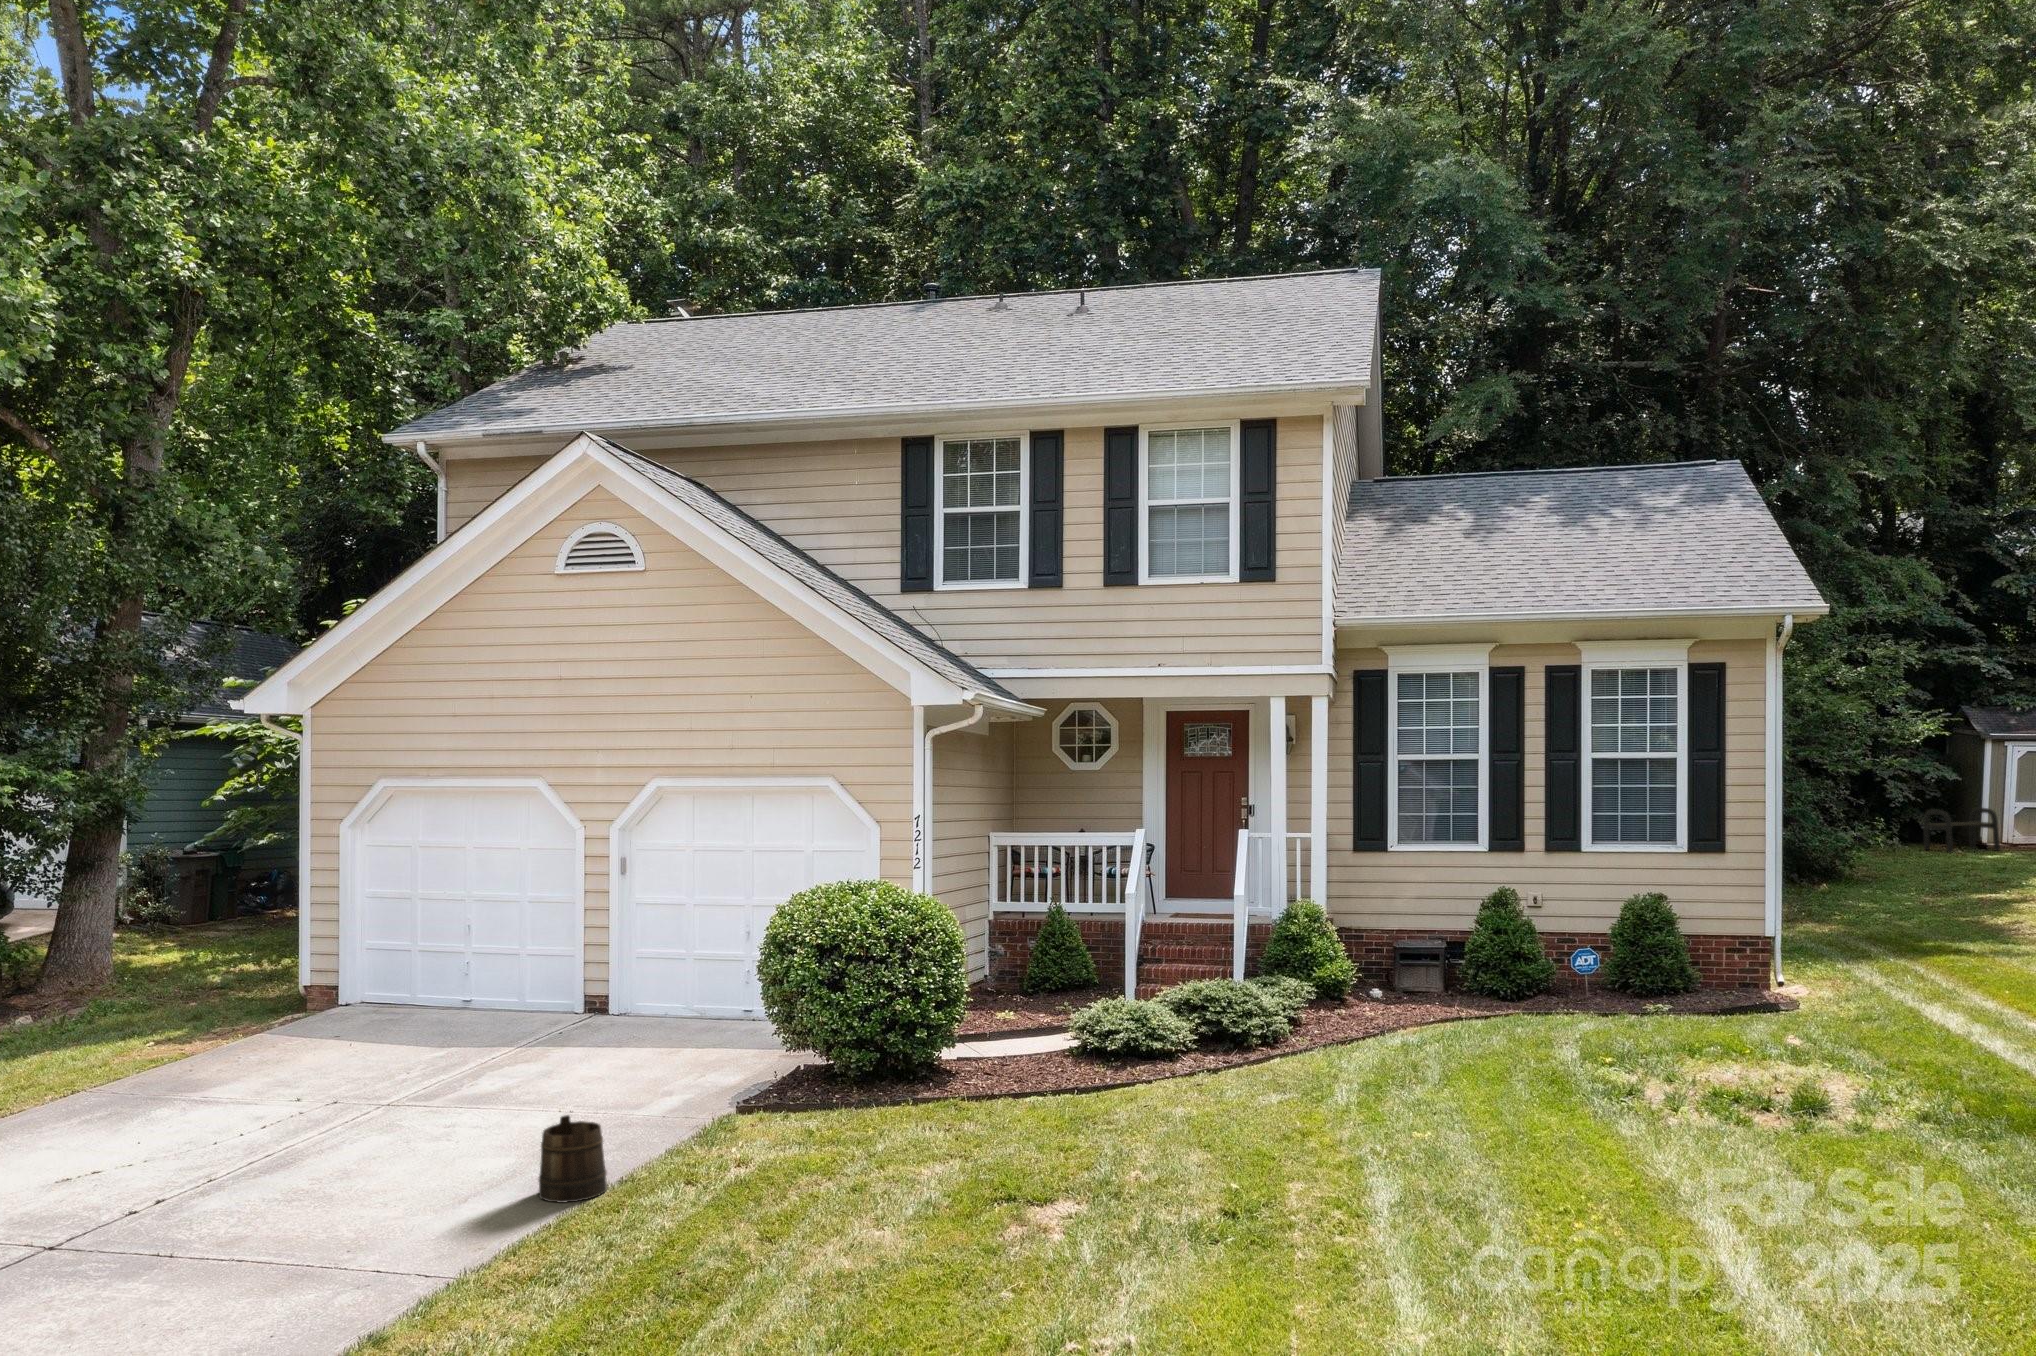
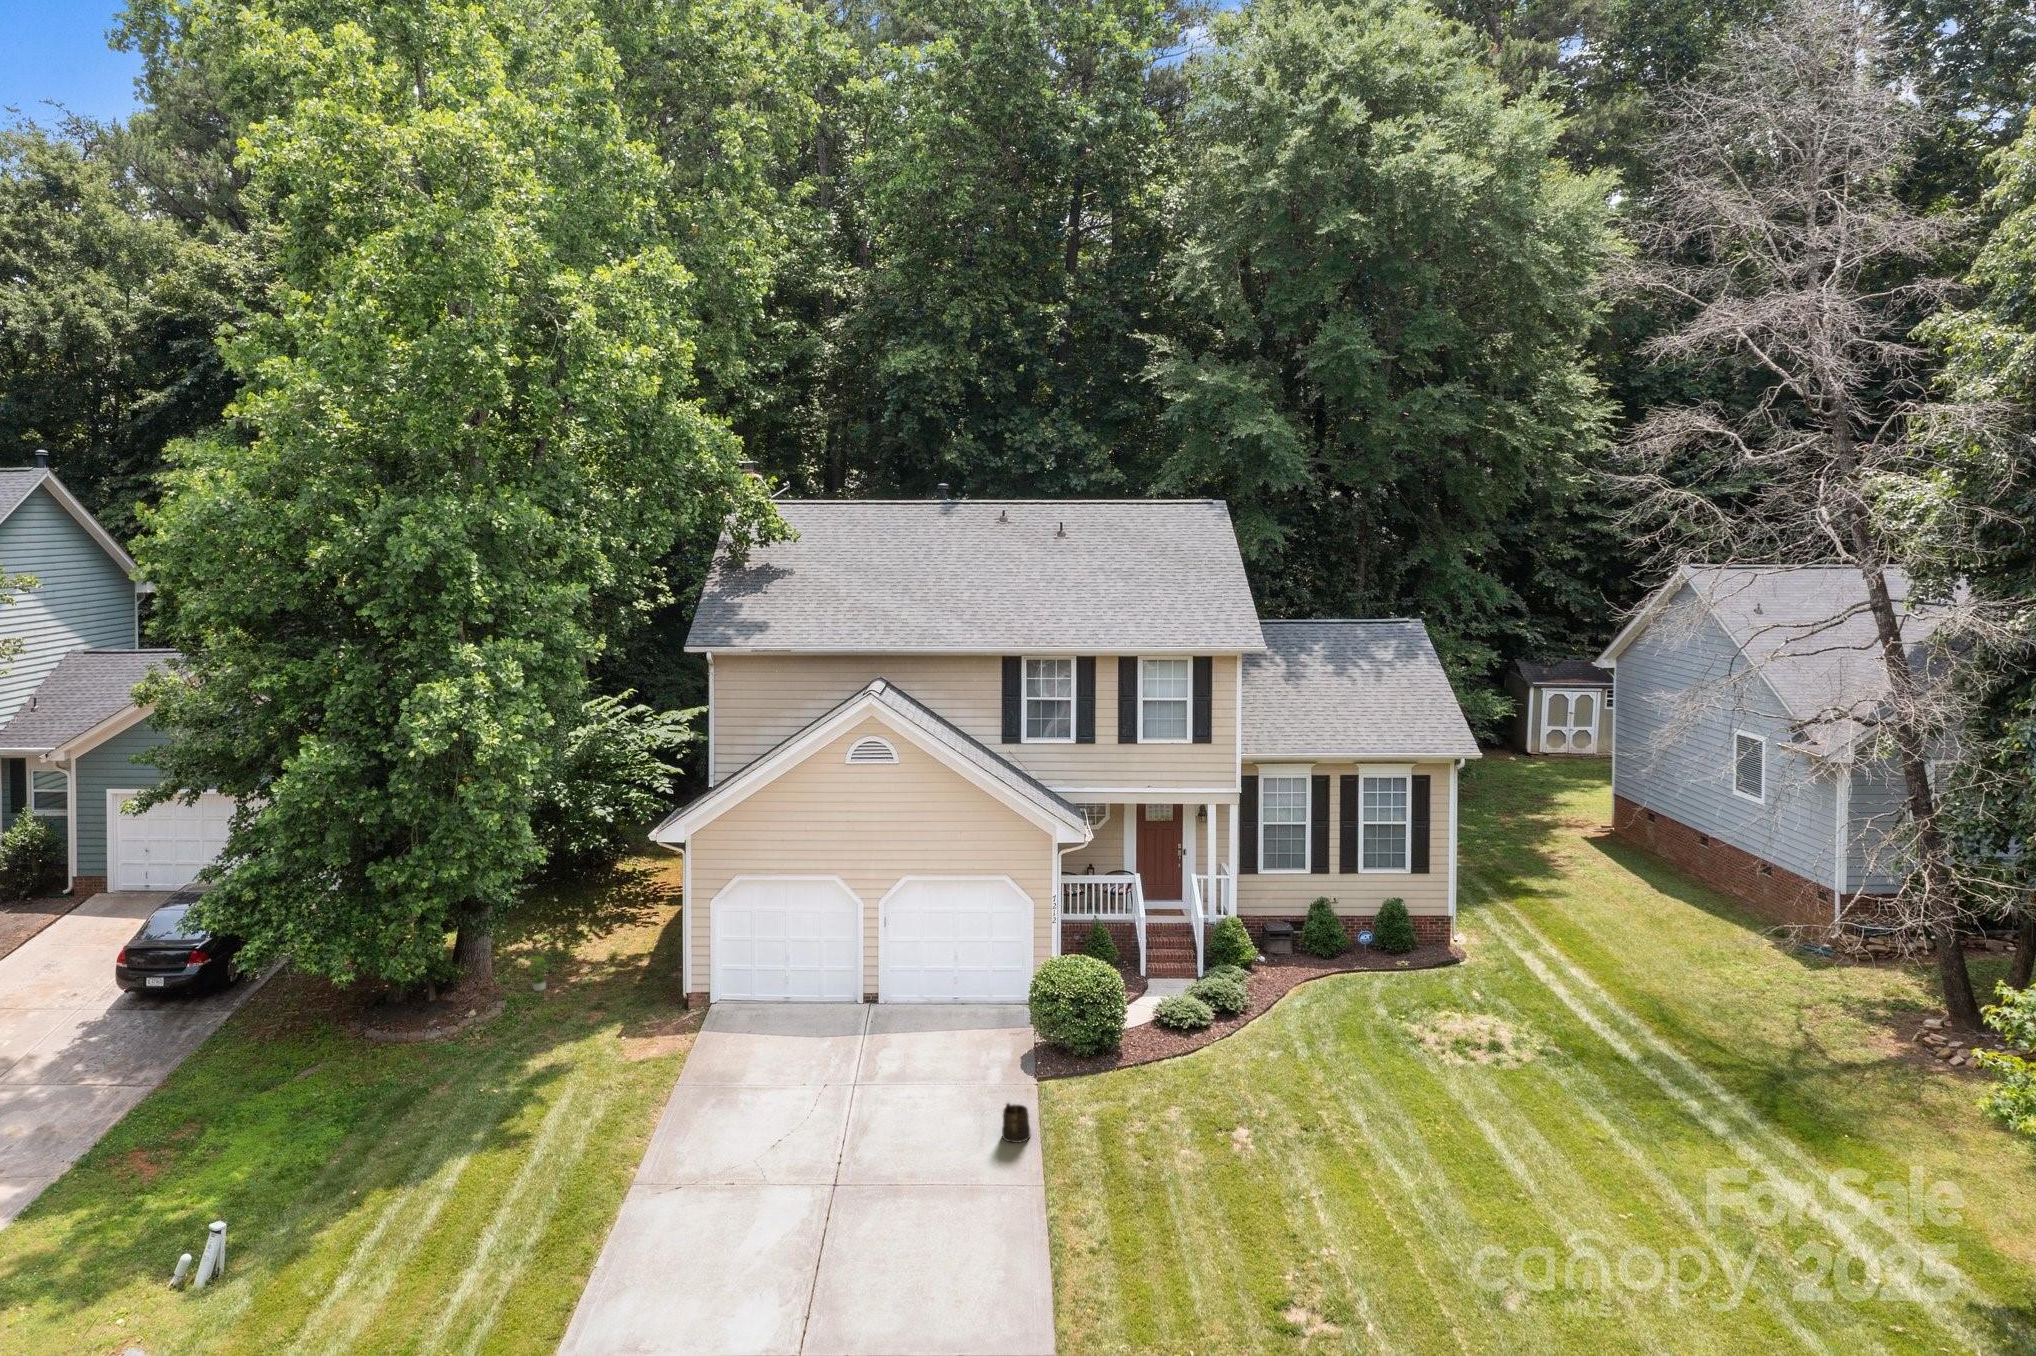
bench: present [1924,808,2000,852] -> none [1492,760,1532,789]
potted plant: none [105,922,152,987] -> present [528,952,550,991]

